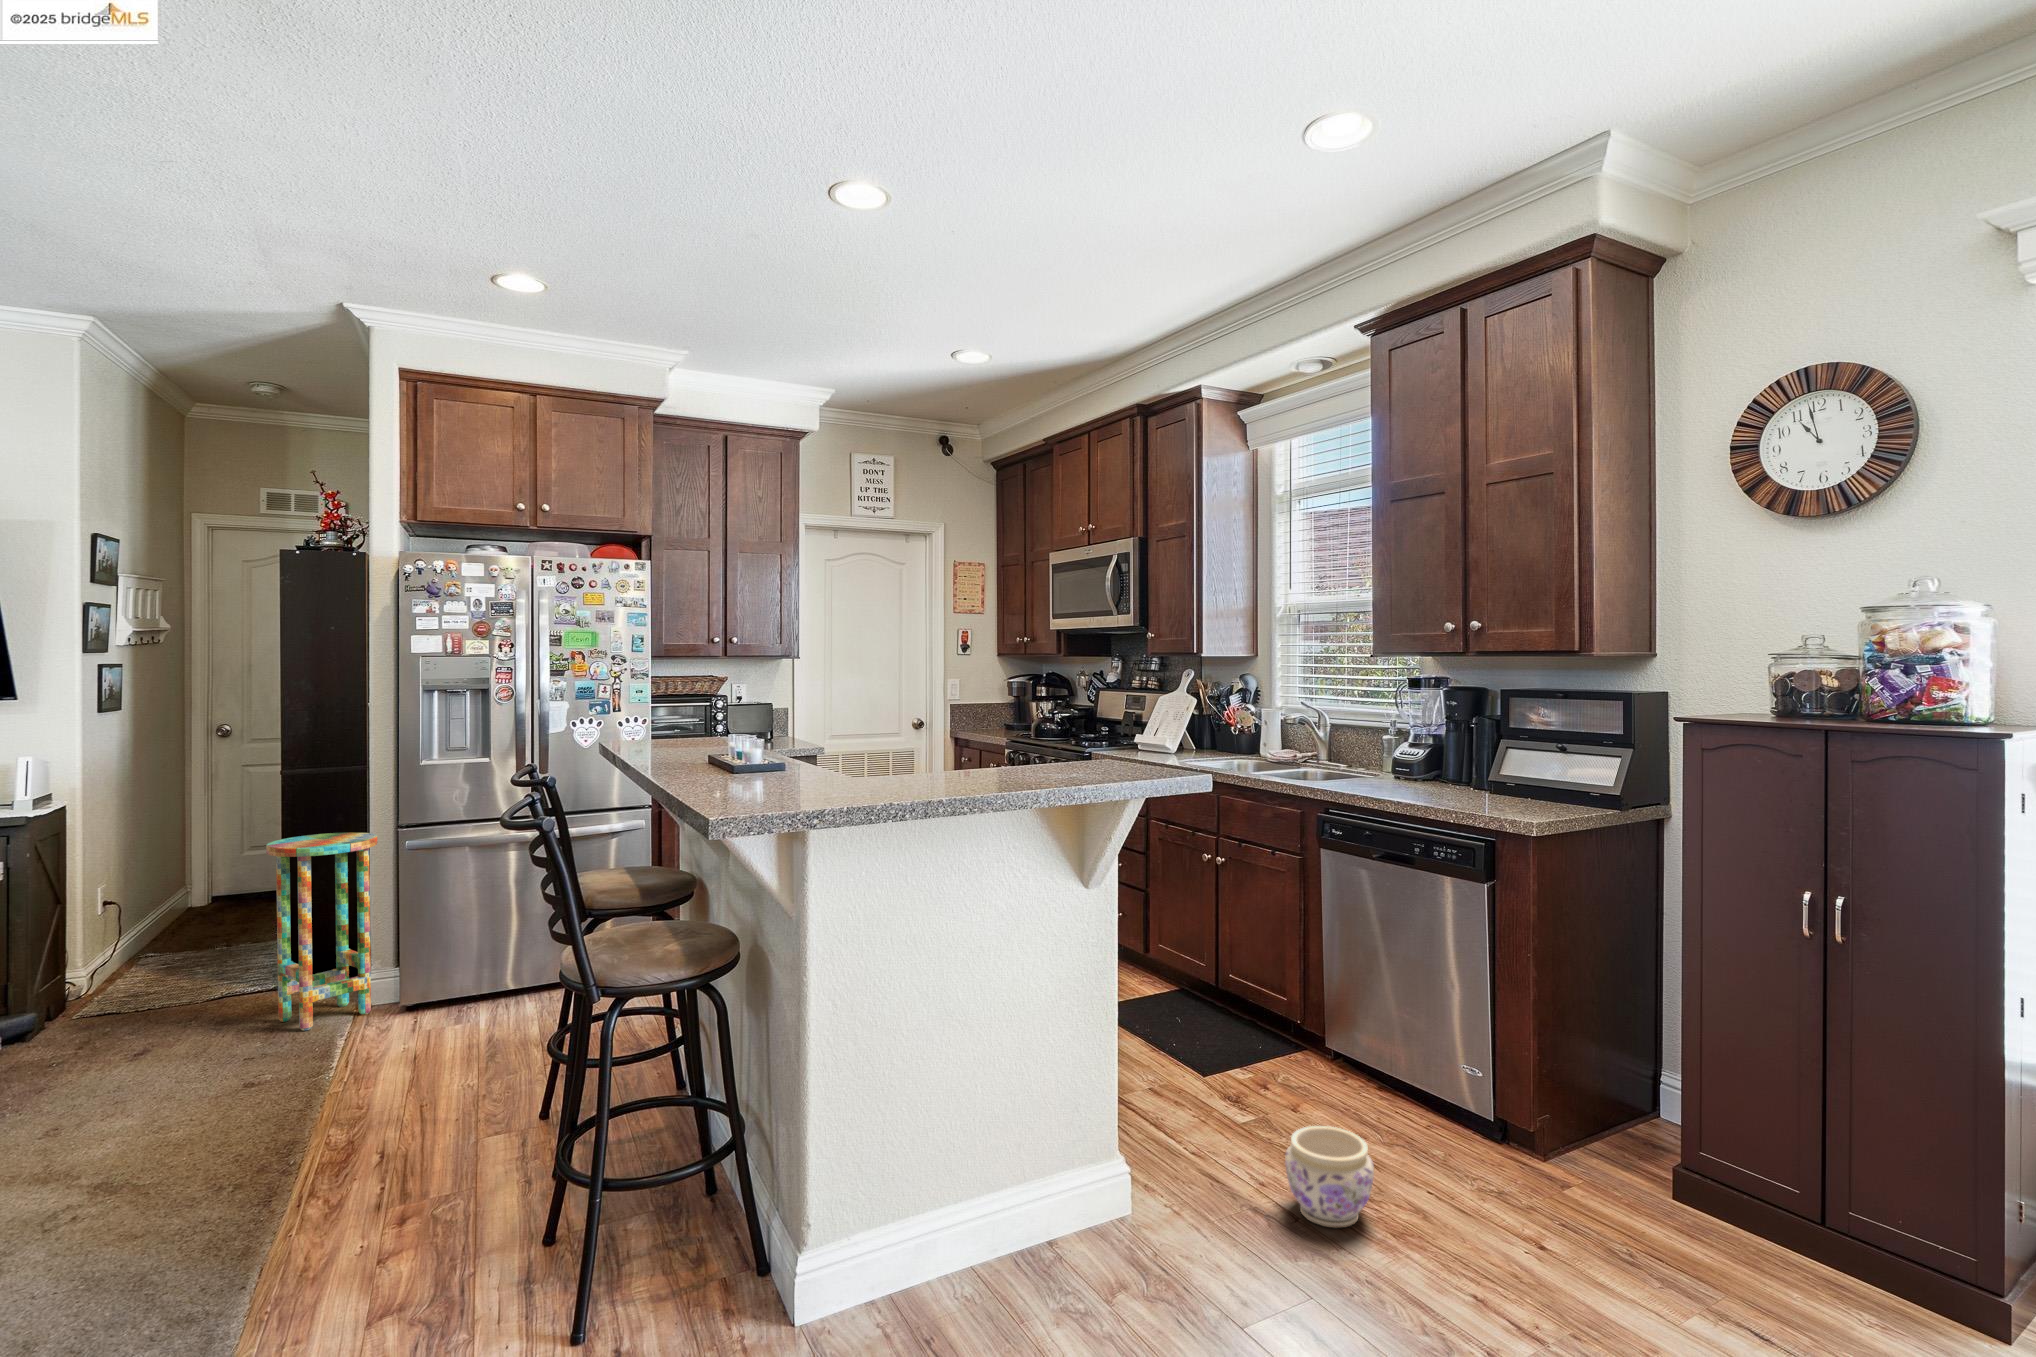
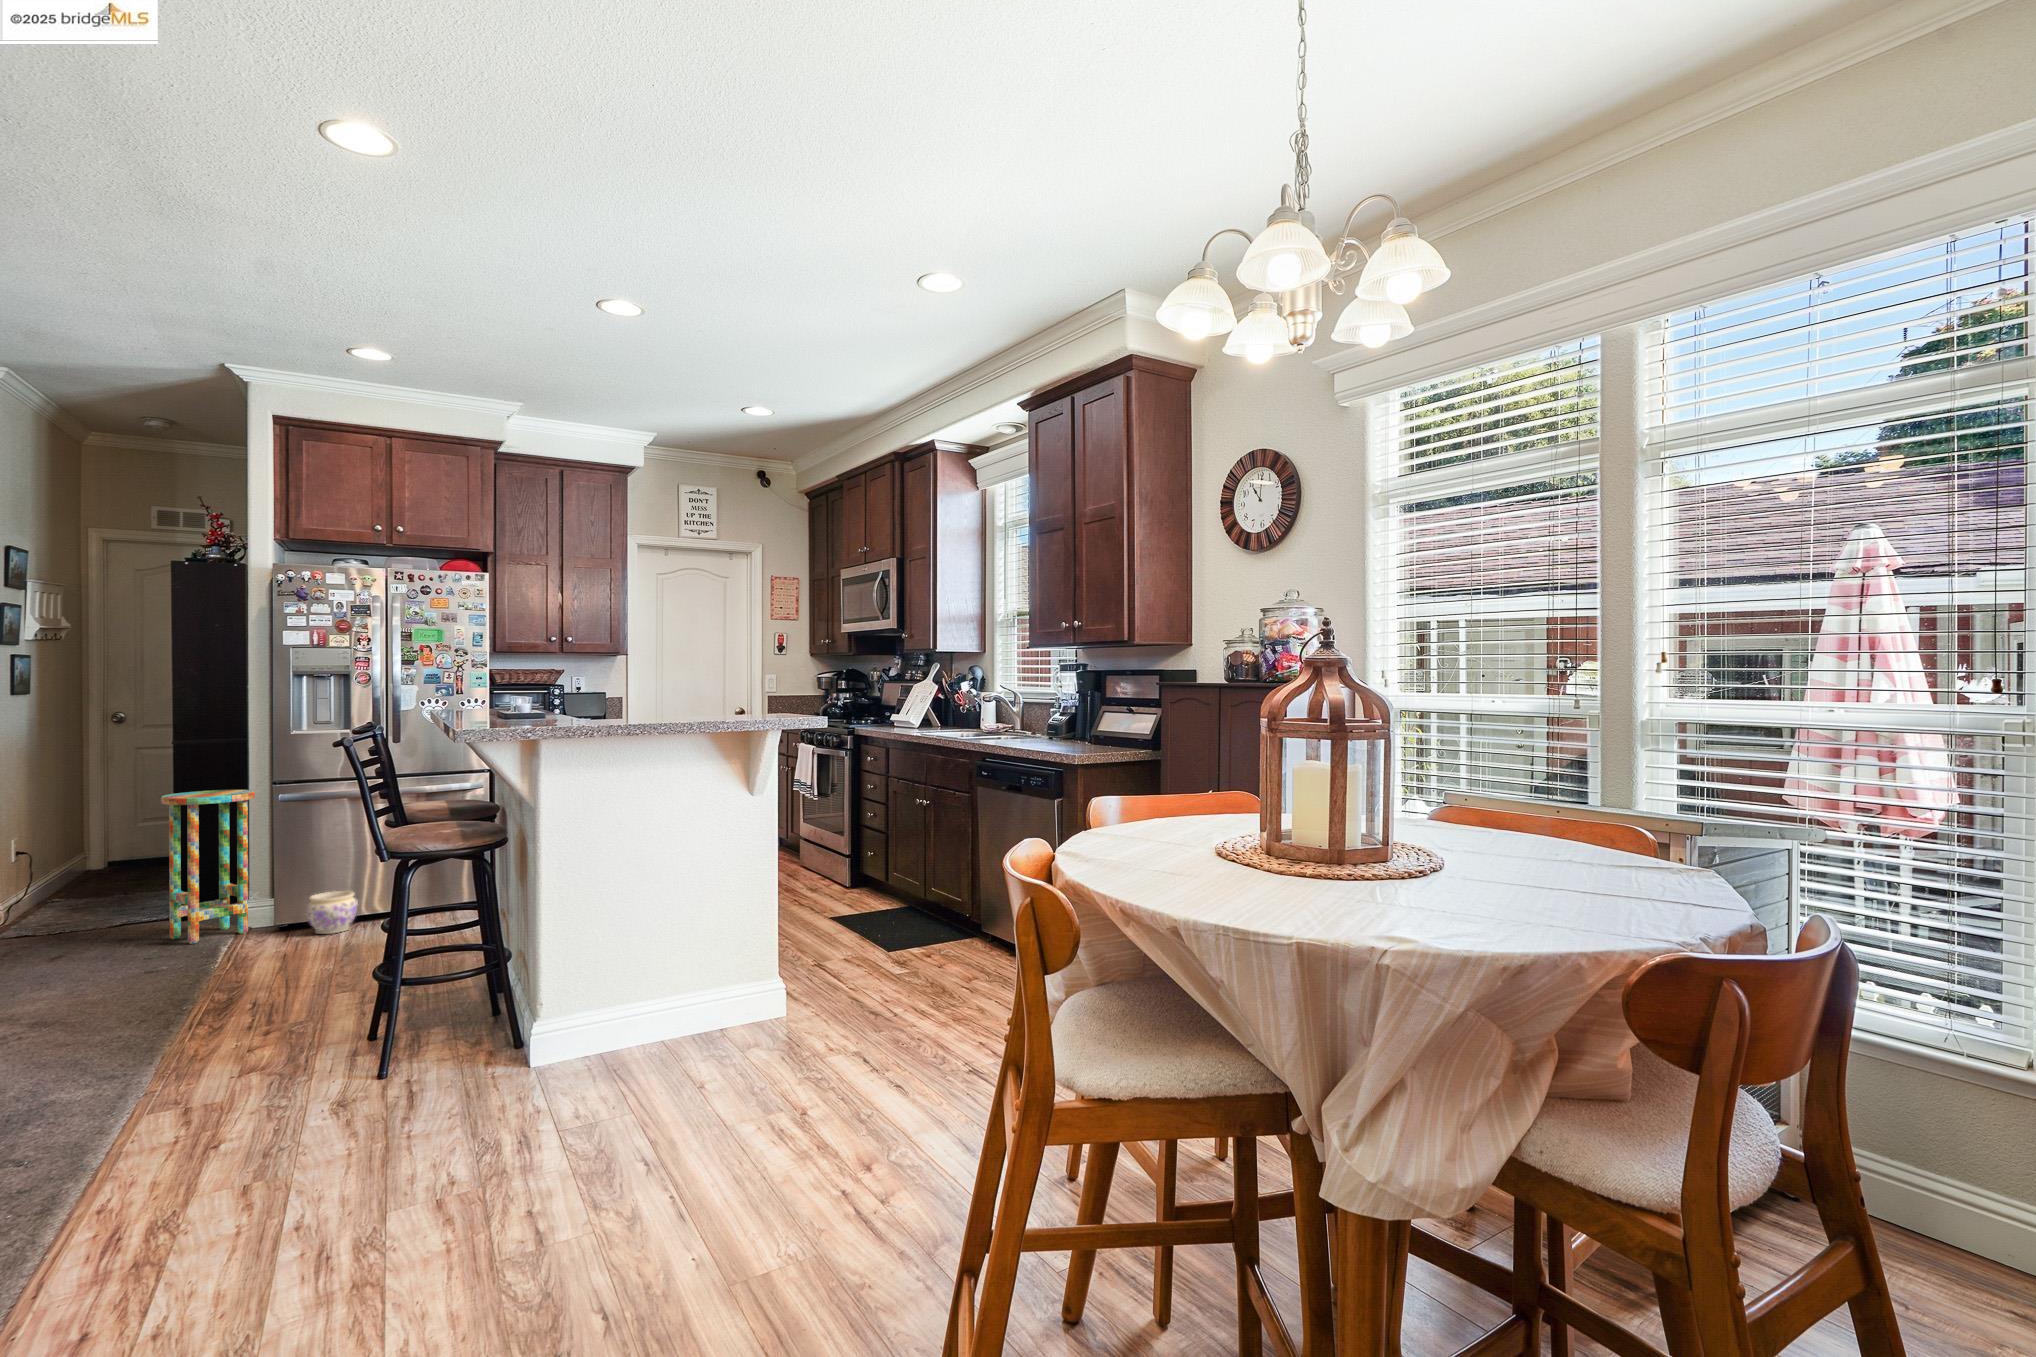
planter: present [1285,1126,1374,1228] -> present [306,891,358,934]

